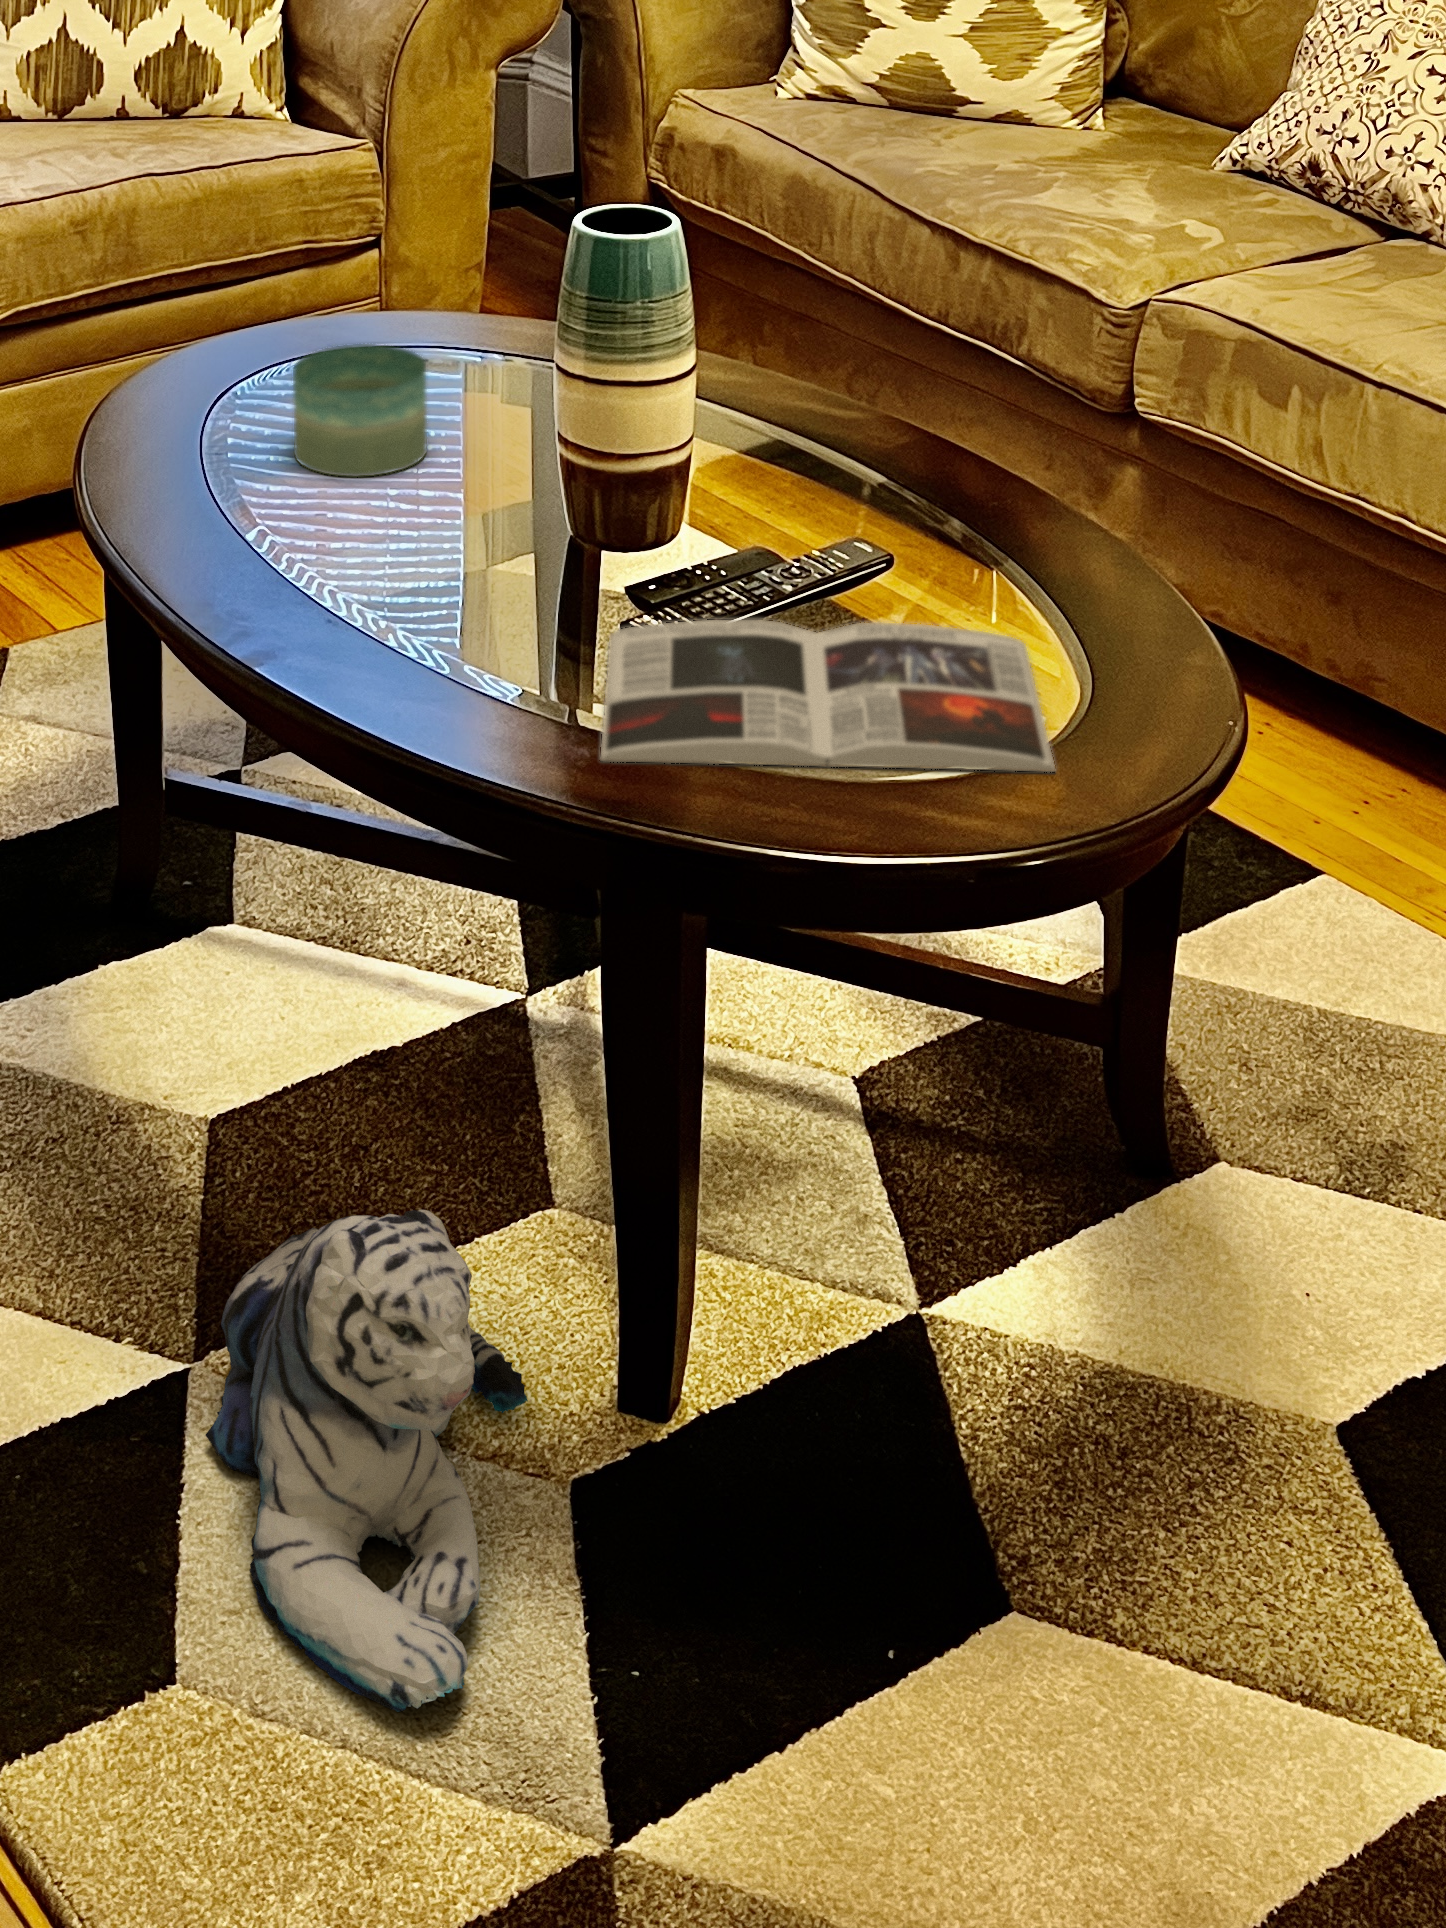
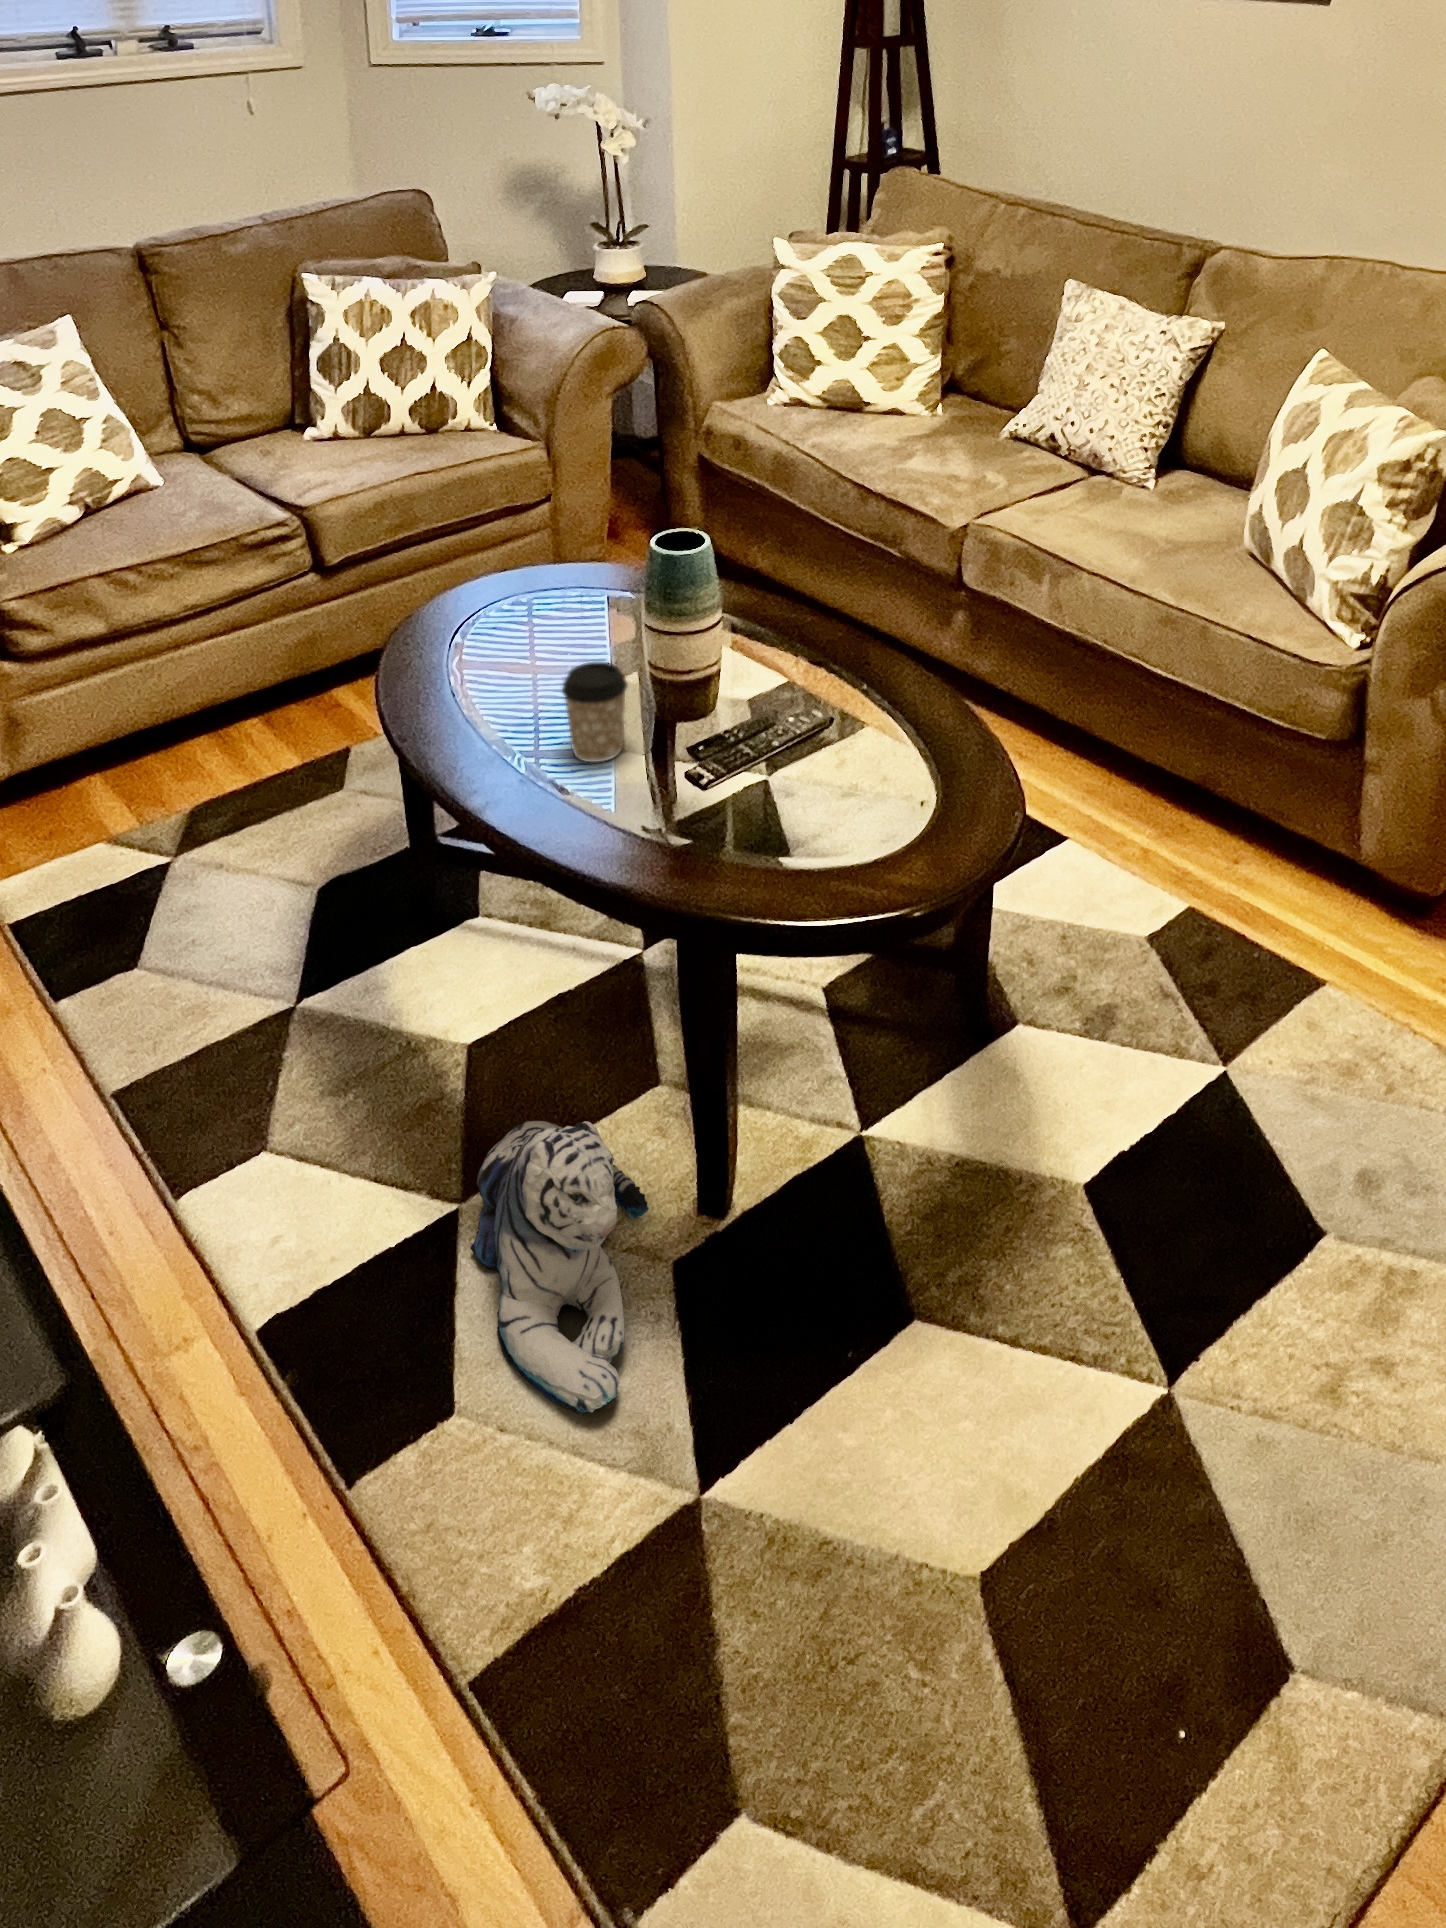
candle: present [293,344,427,477] -> none [500,596,576,675]
coffee cup: none [404,434,522,611] -> present [562,662,628,762]
magazine: present [601,620,1055,772] -> none [675,757,923,858]

